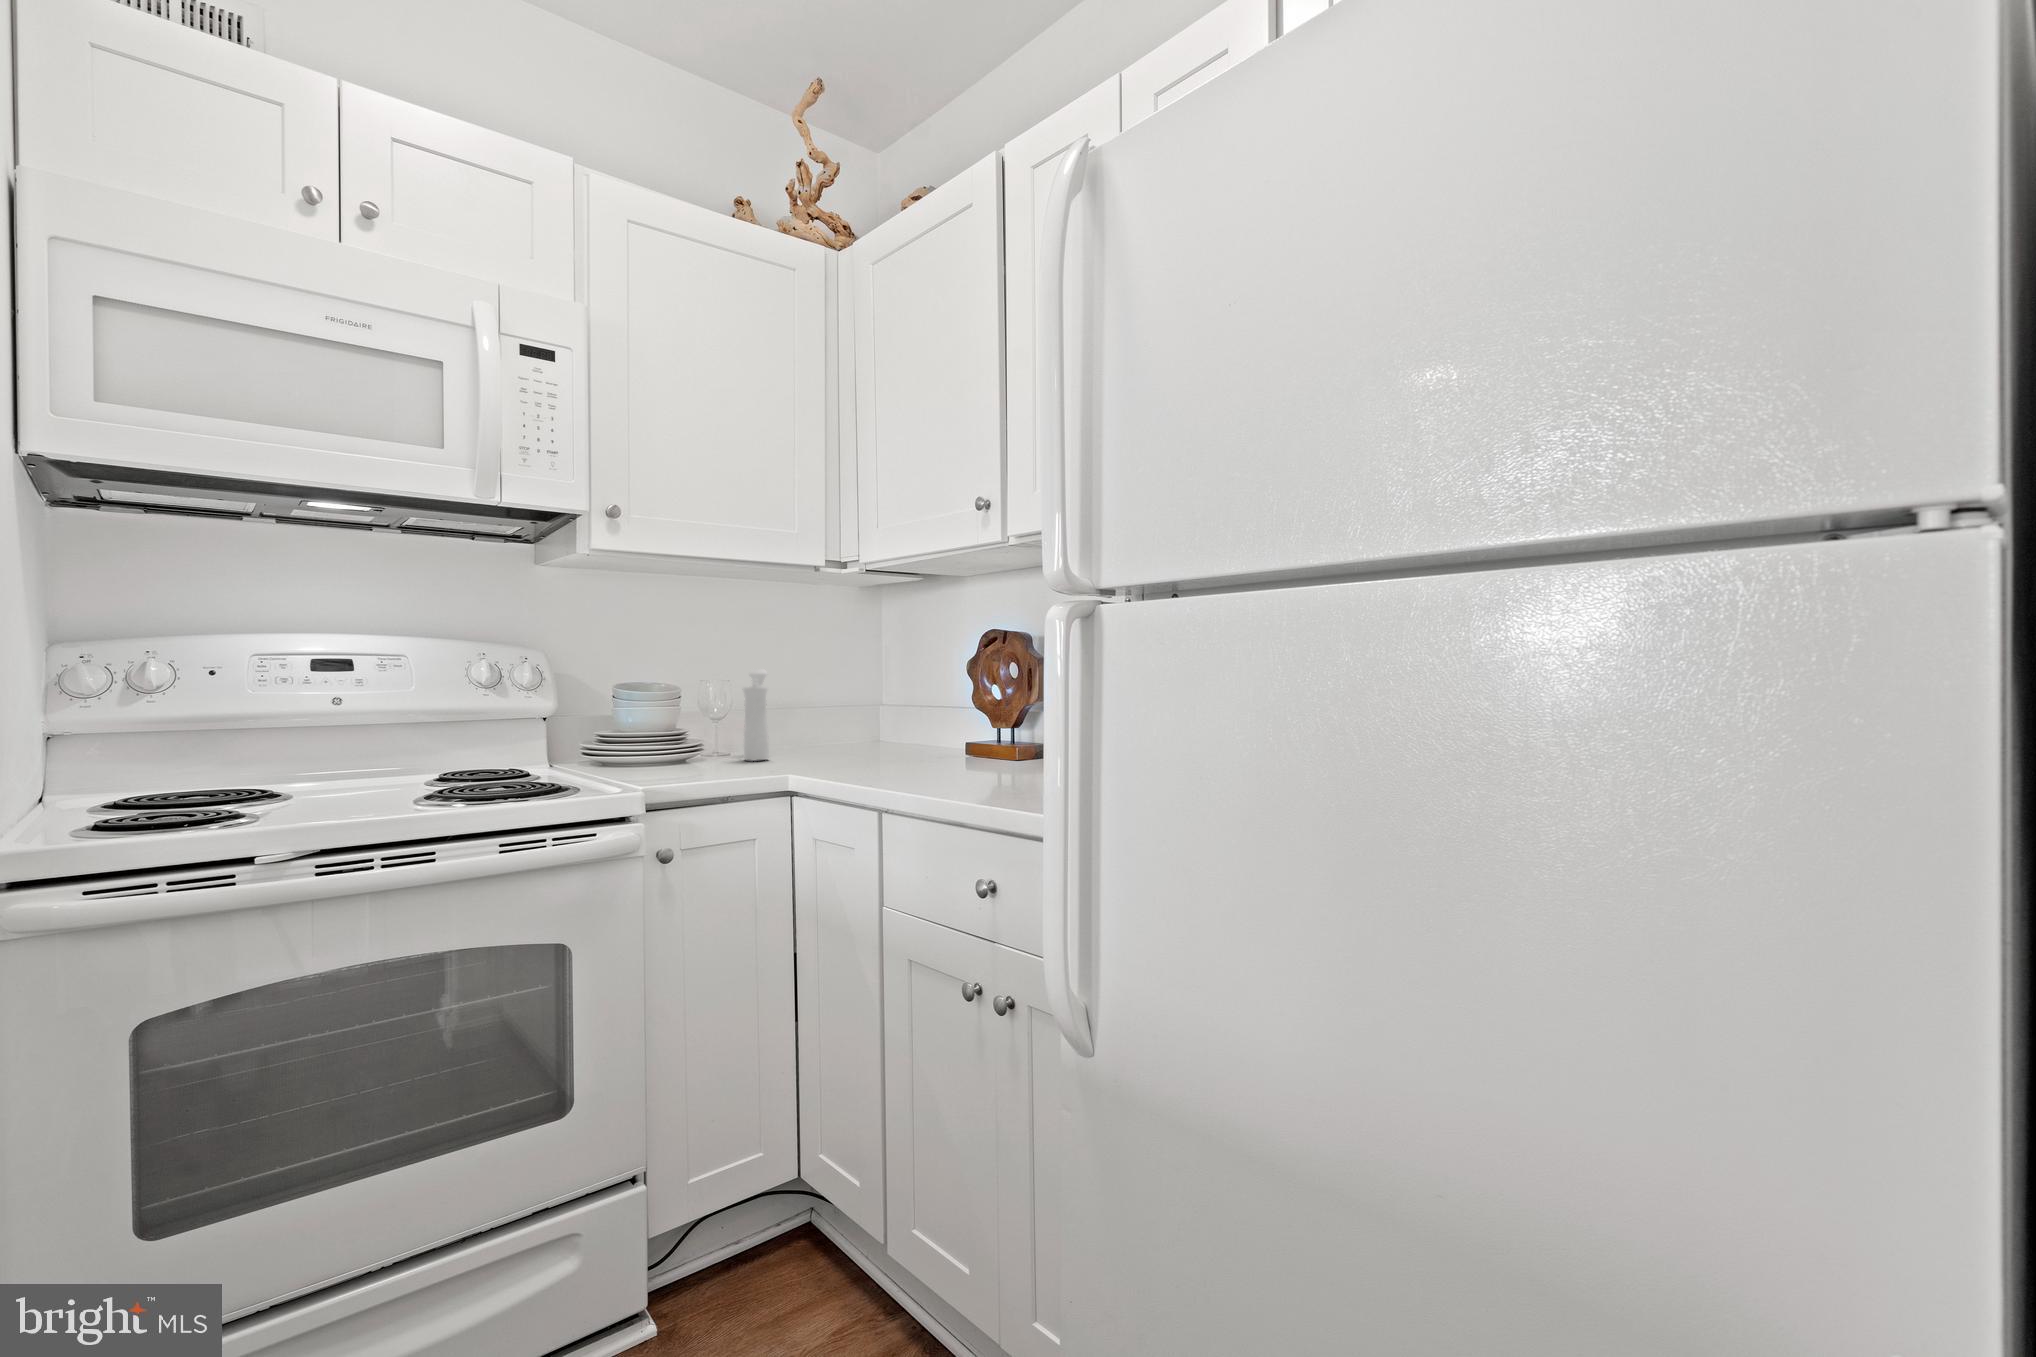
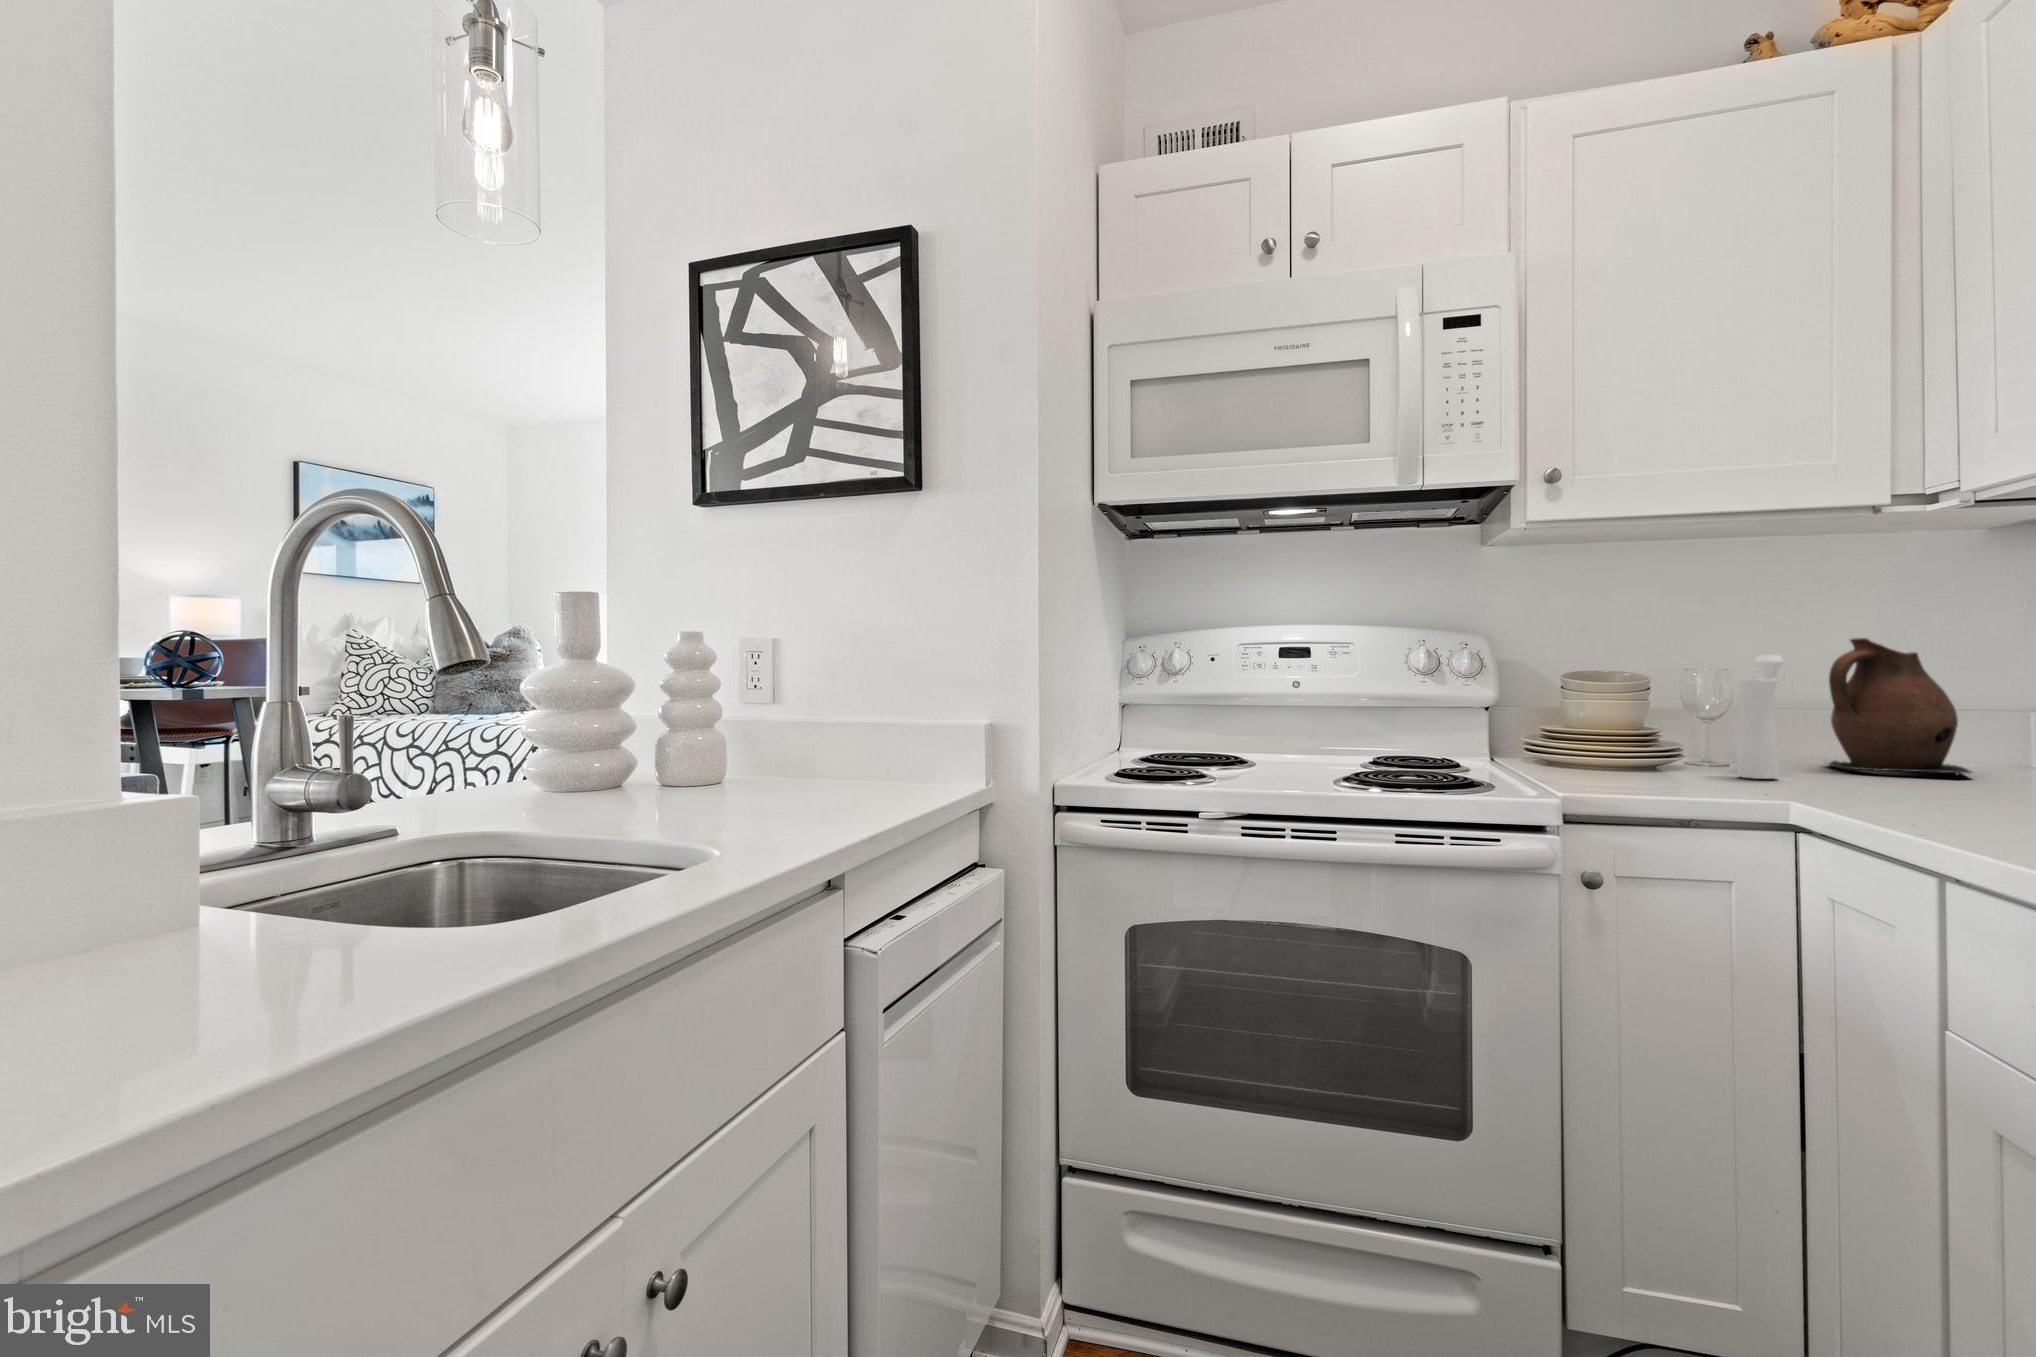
ceramic pitcher: none [784,657,864,749] -> present [1829,638,1971,775]

